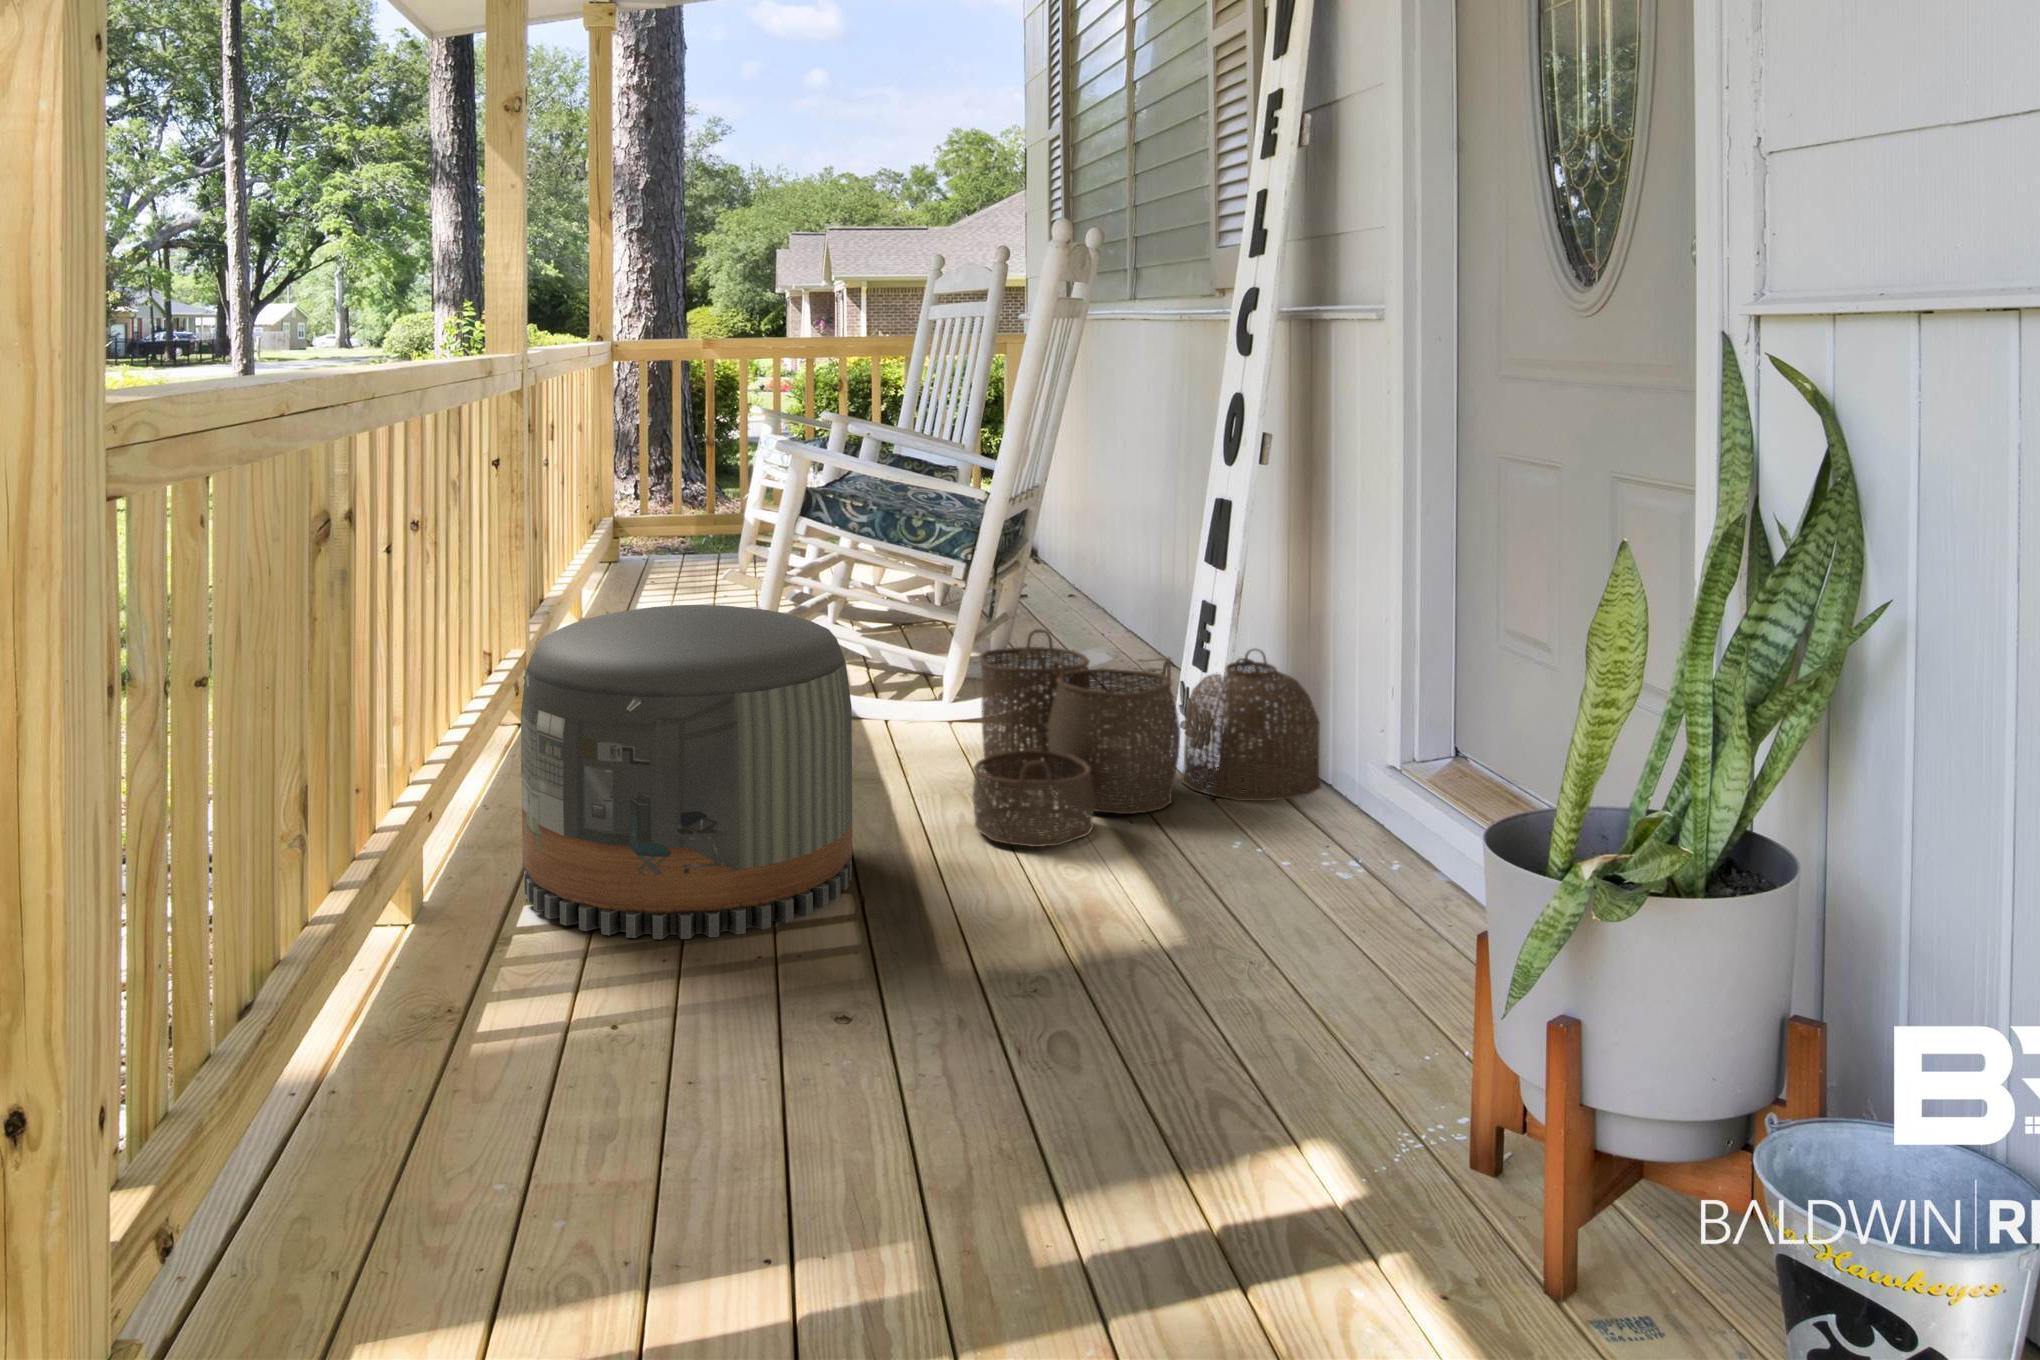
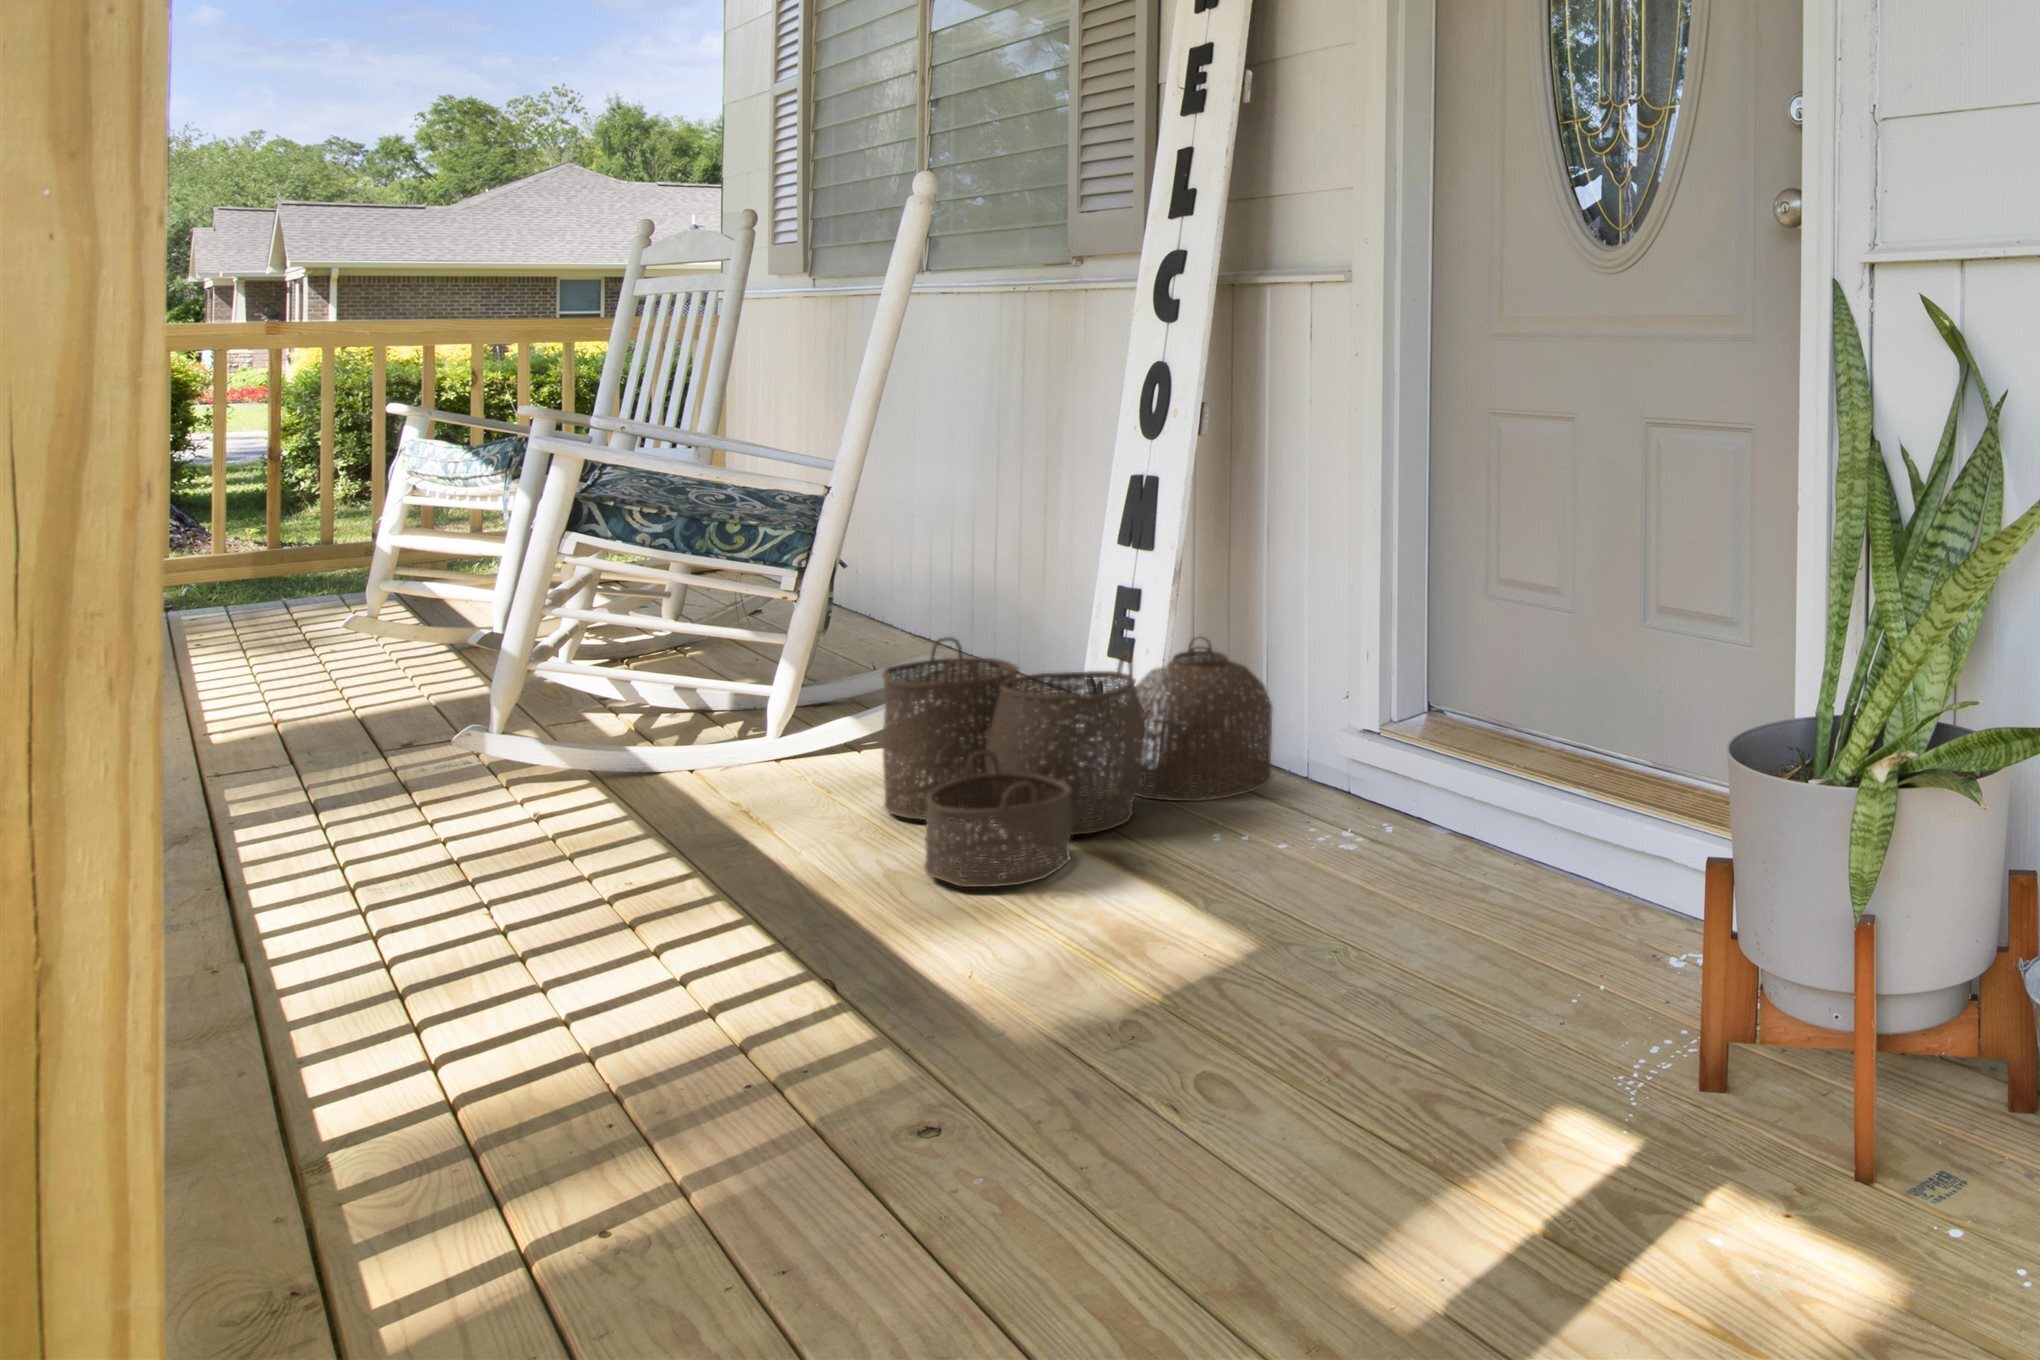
pouf: present [521,605,853,939] -> none [283,629,811,1111]

